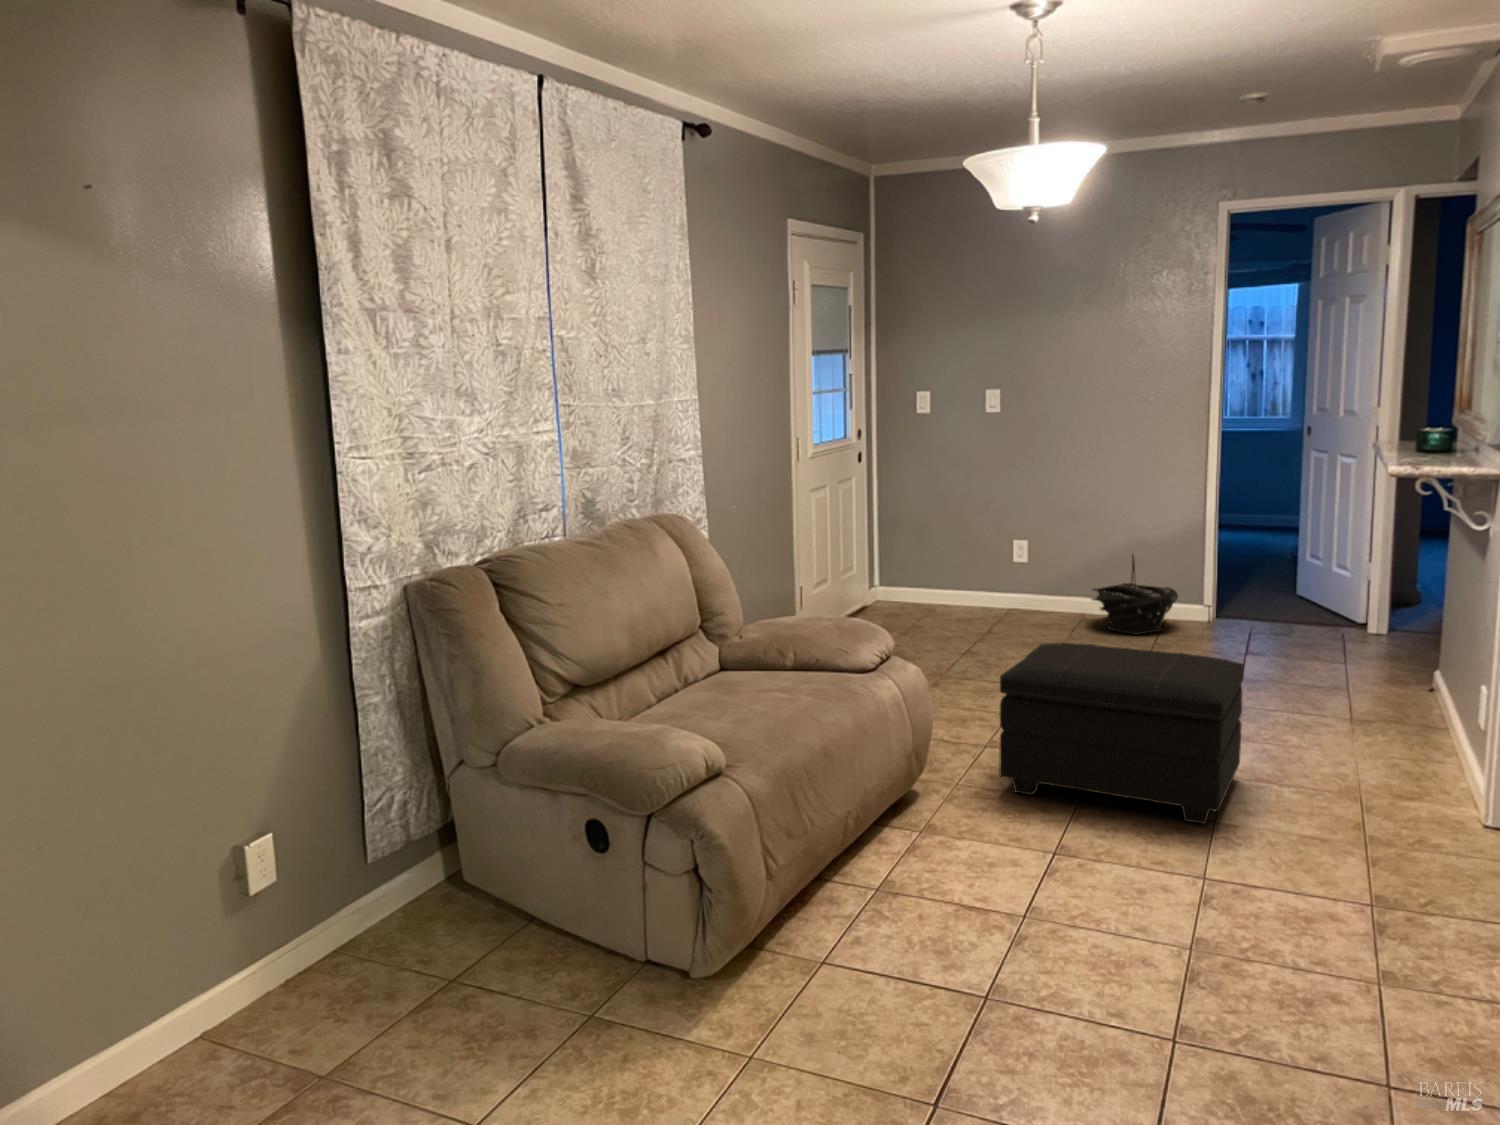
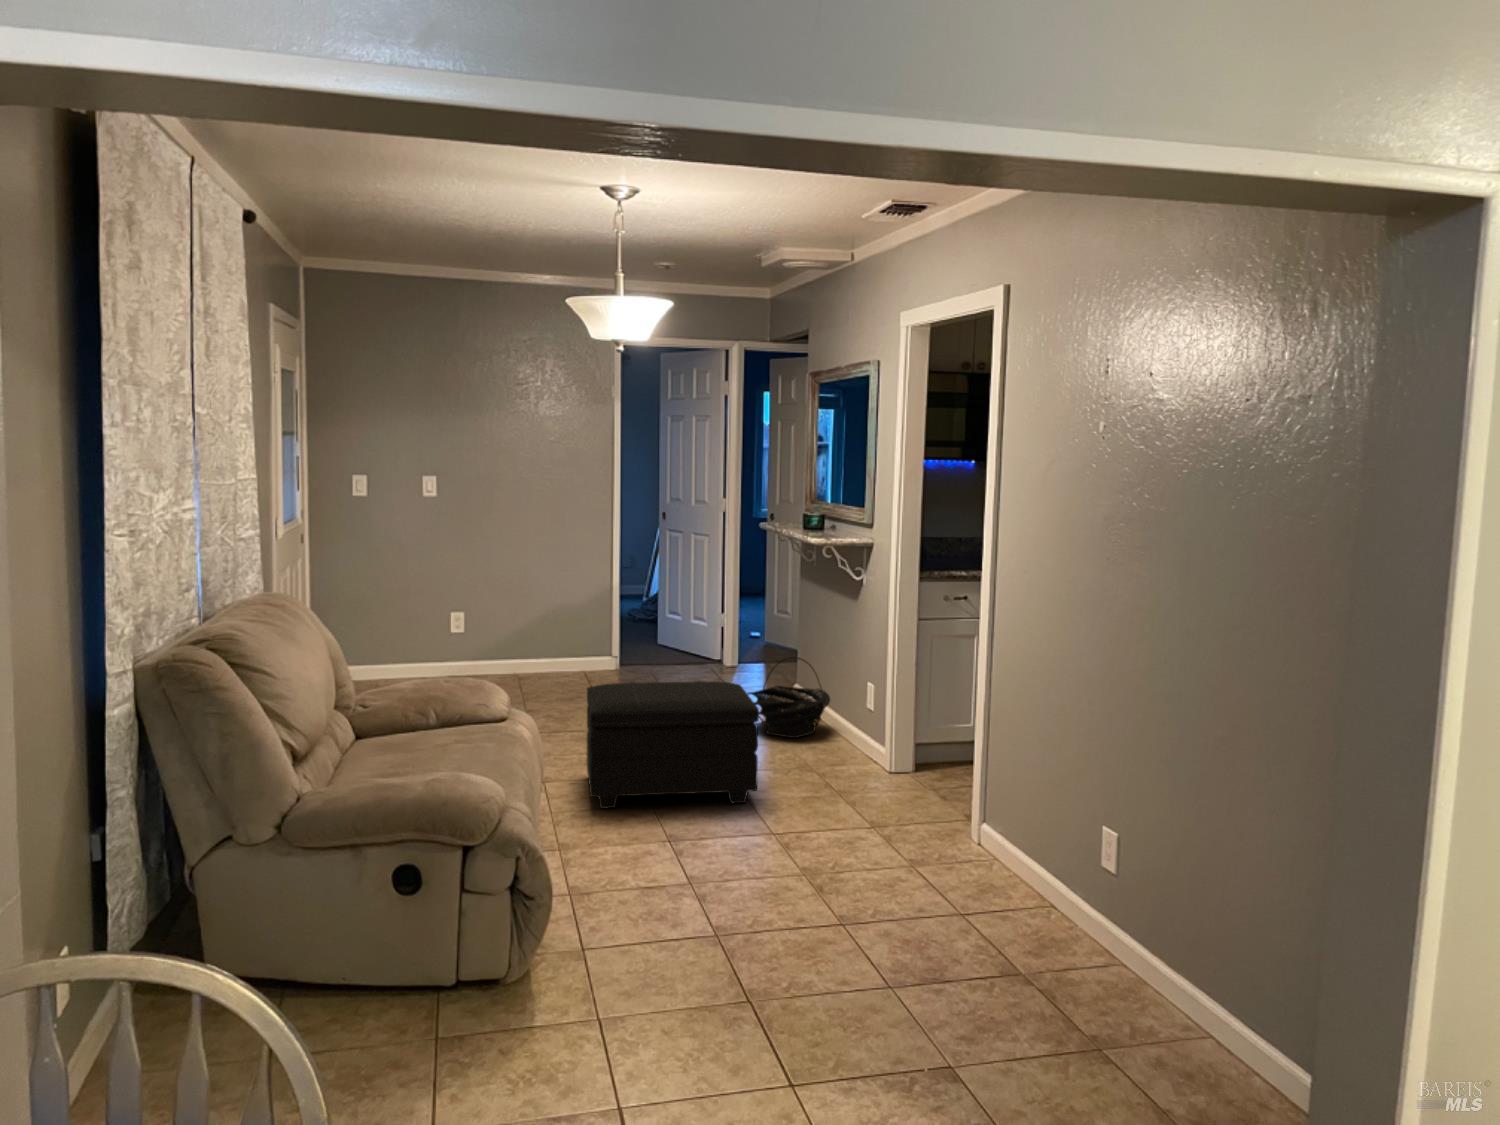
basket: present [1092,555,1178,634] -> present [748,657,830,738]

